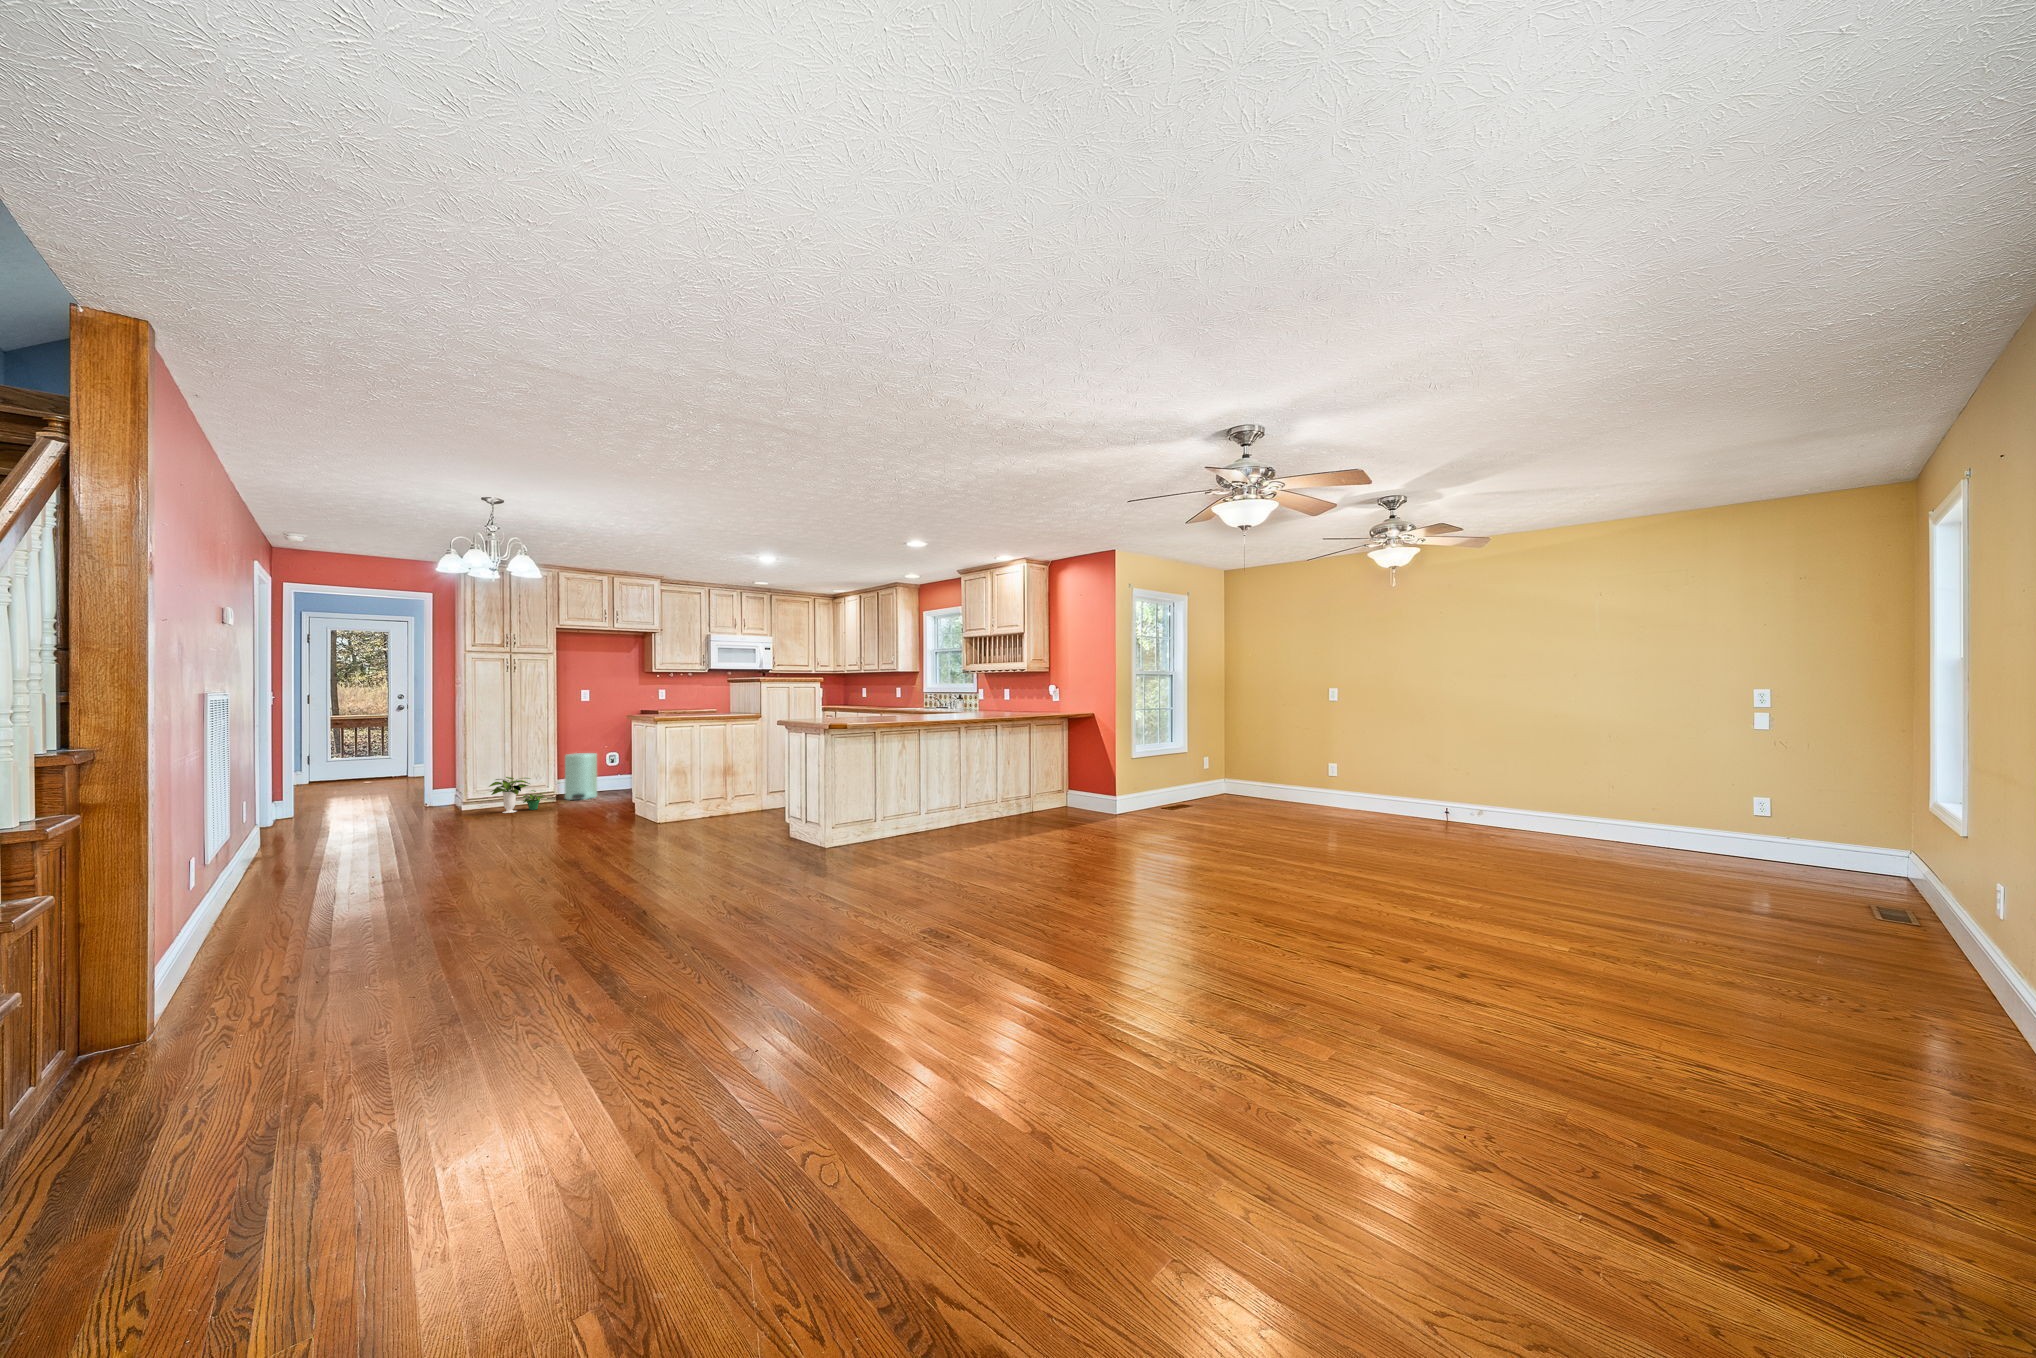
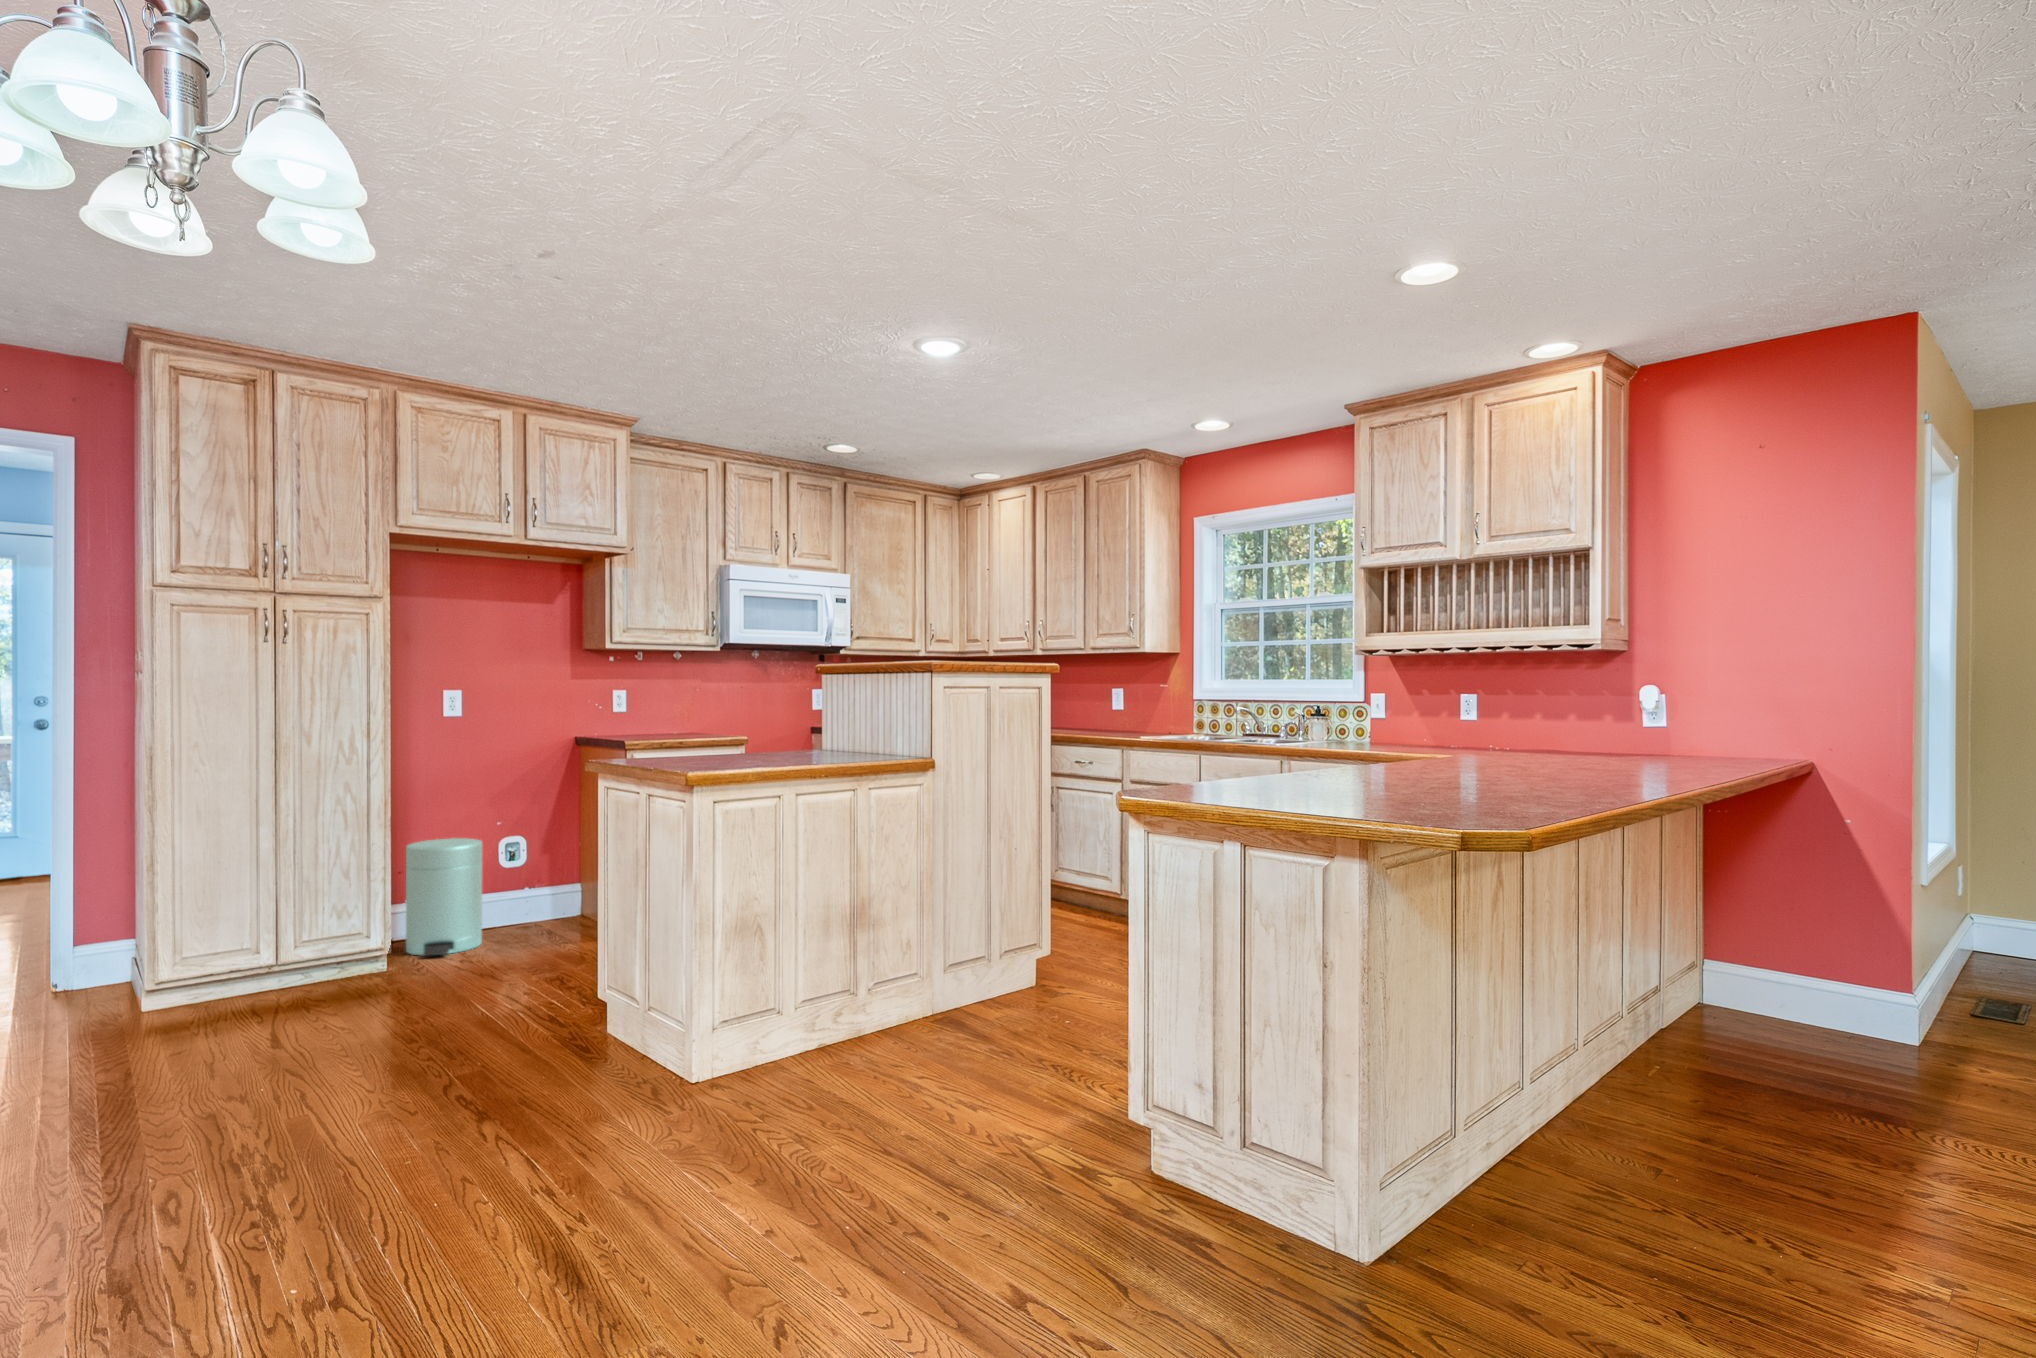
potted plant: present [489,777,544,813] -> none [210,913,362,1012]

